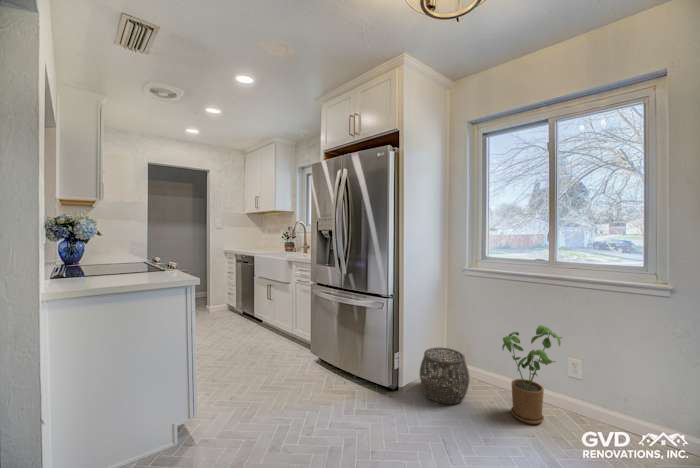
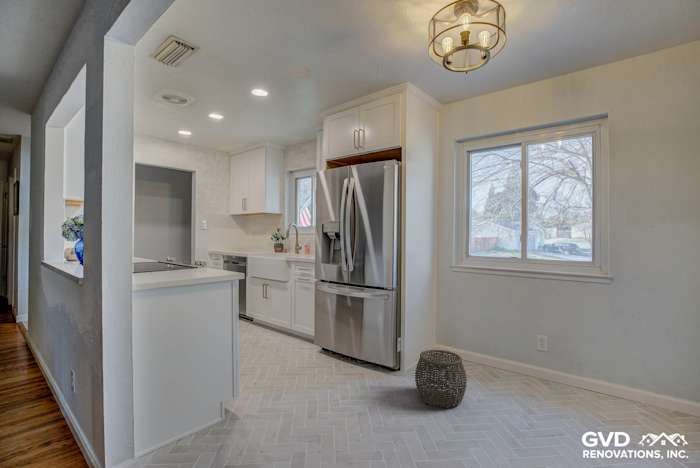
house plant: present [502,325,562,424] -> none [501,323,562,426]

